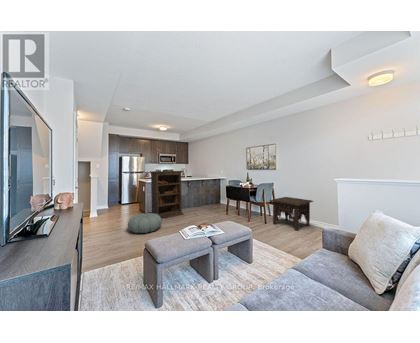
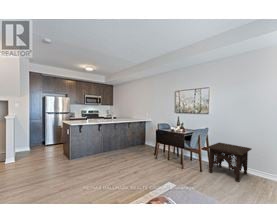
bookcase: present [149,171,183,219] -> none [73,113,113,168]
pouf: present [128,213,162,233] -> none [47,162,89,189]

